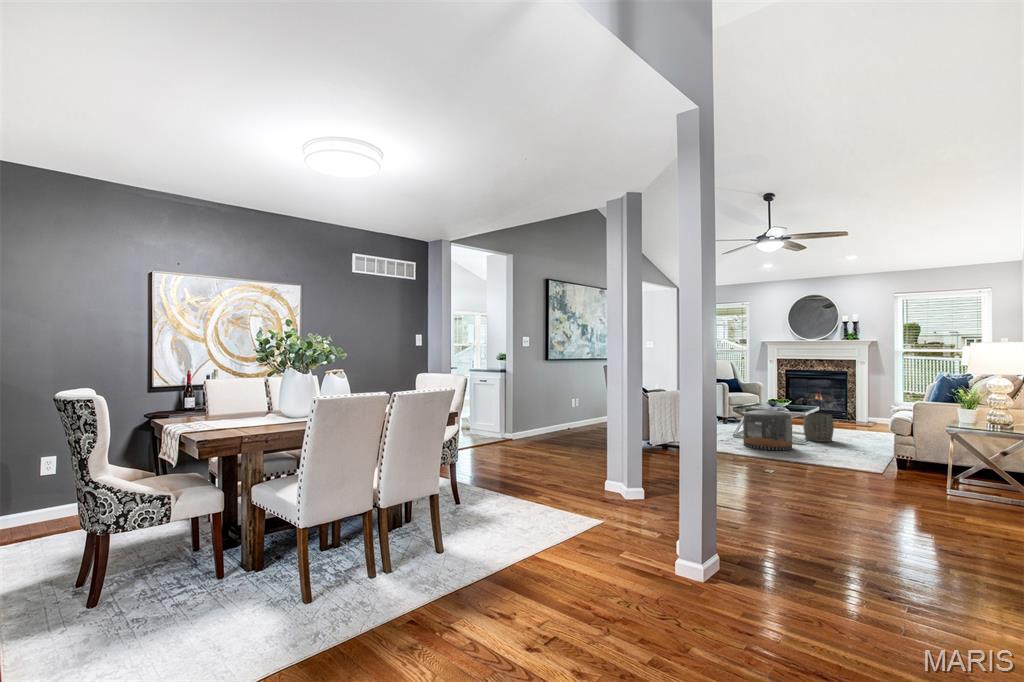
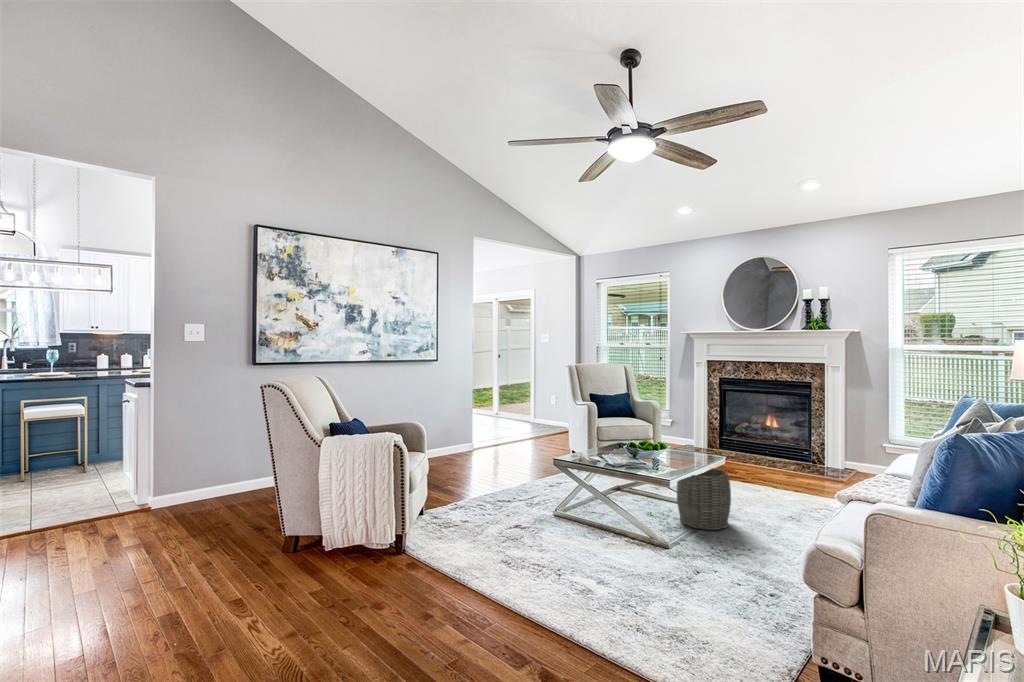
pouf: present [743,410,792,450] -> none [528,467,619,561]

